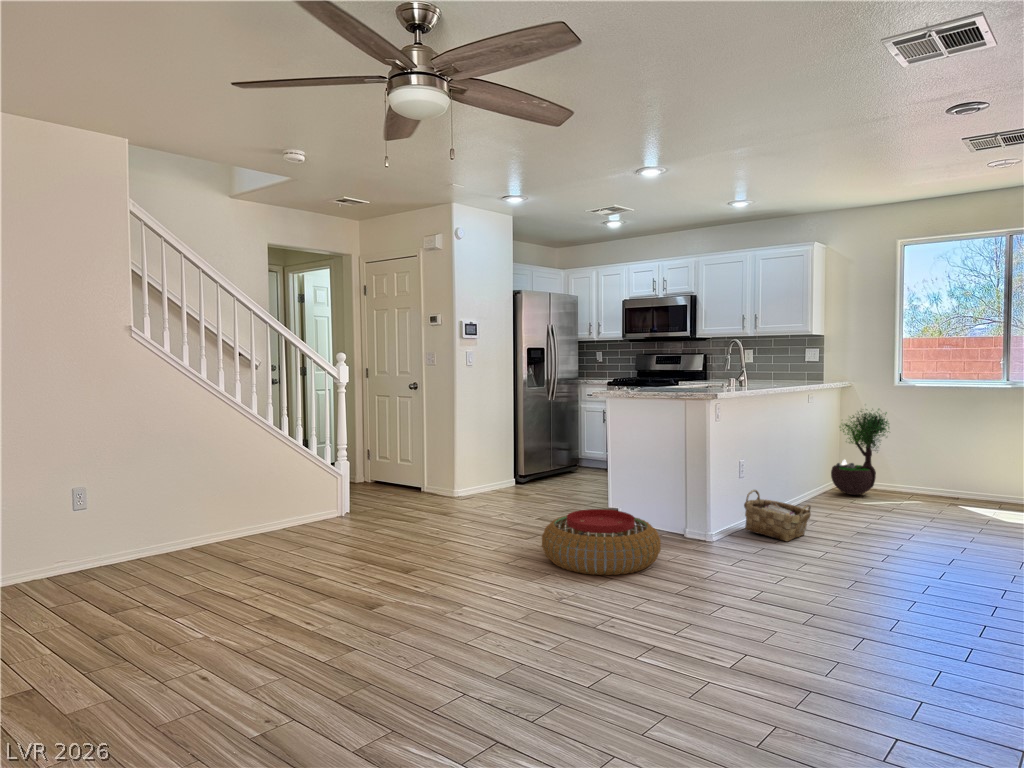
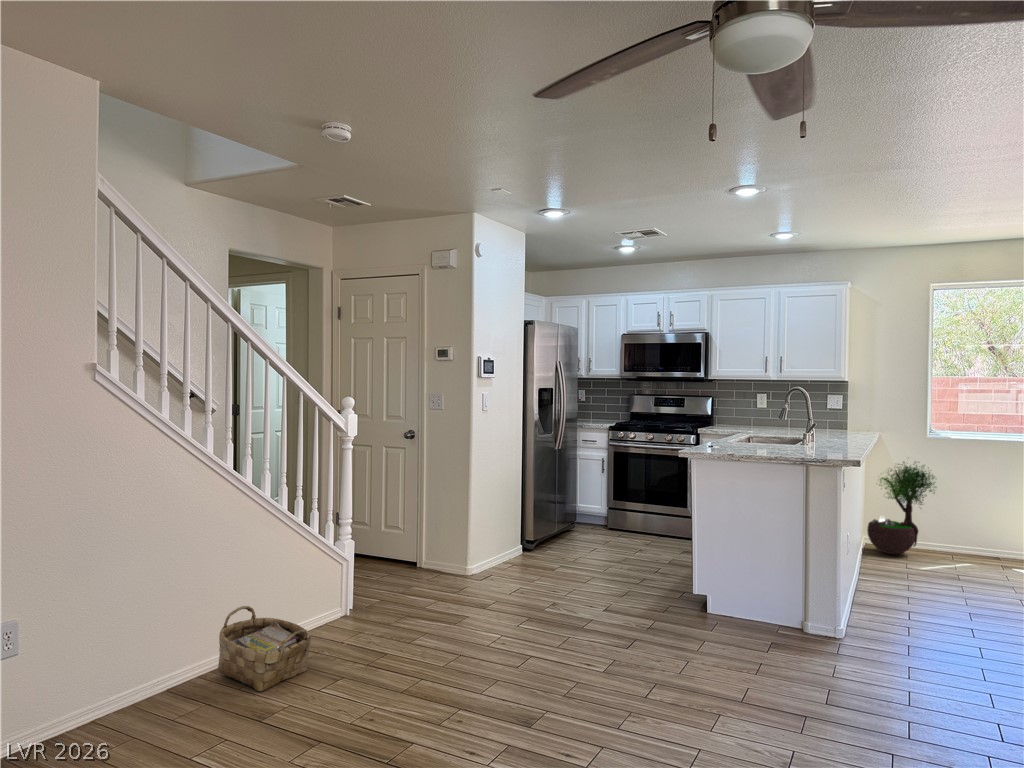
woven basket: present [744,490,811,542] -> present [218,606,311,691]
pouf: present [542,509,661,575] -> none [673,605,834,705]

